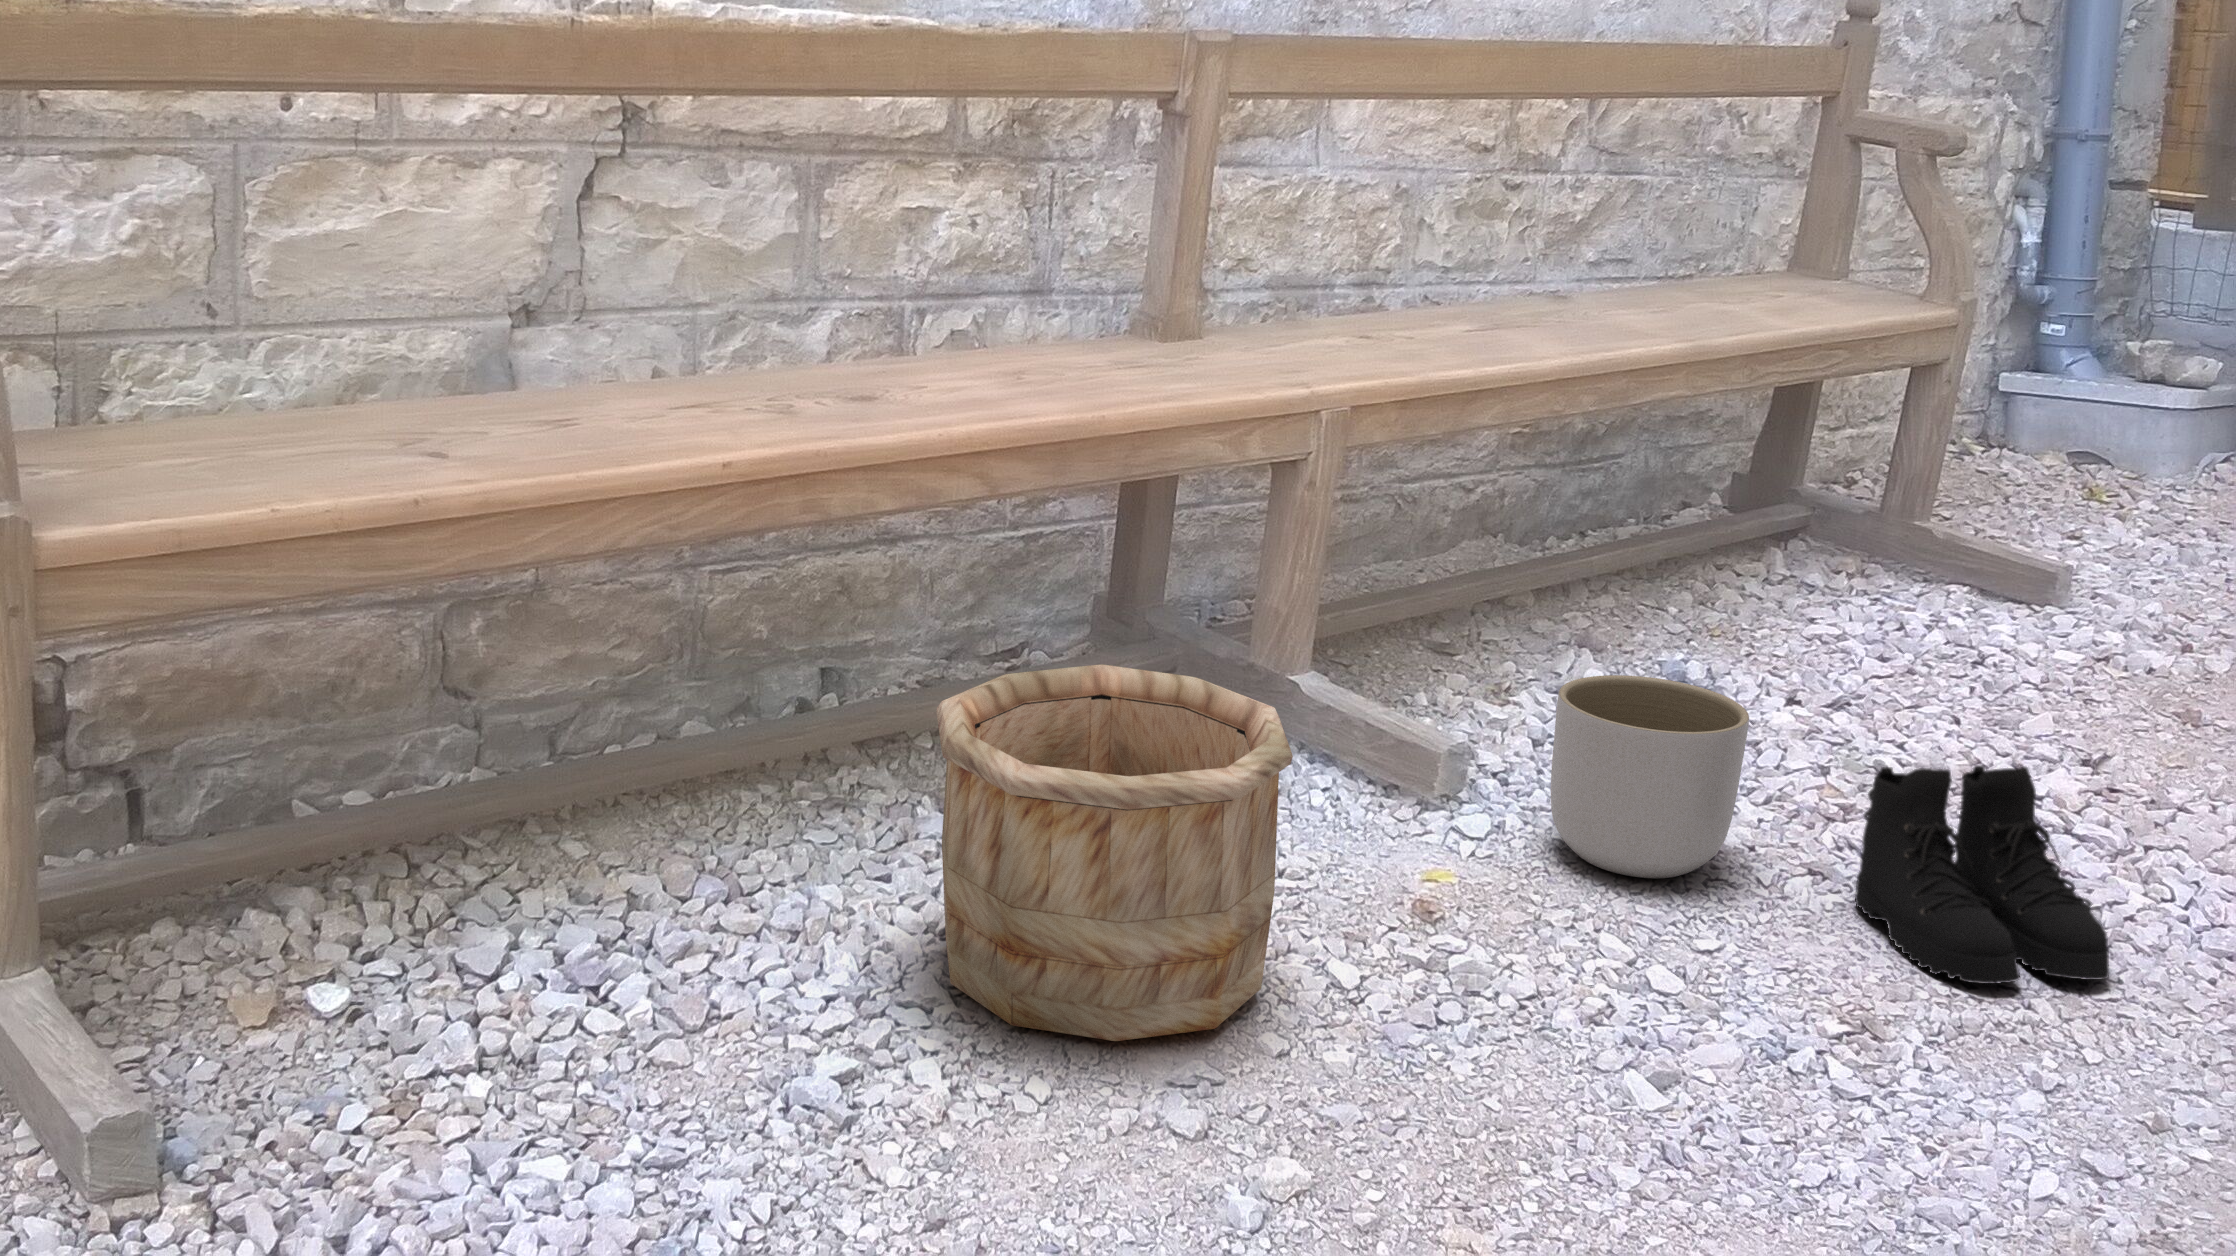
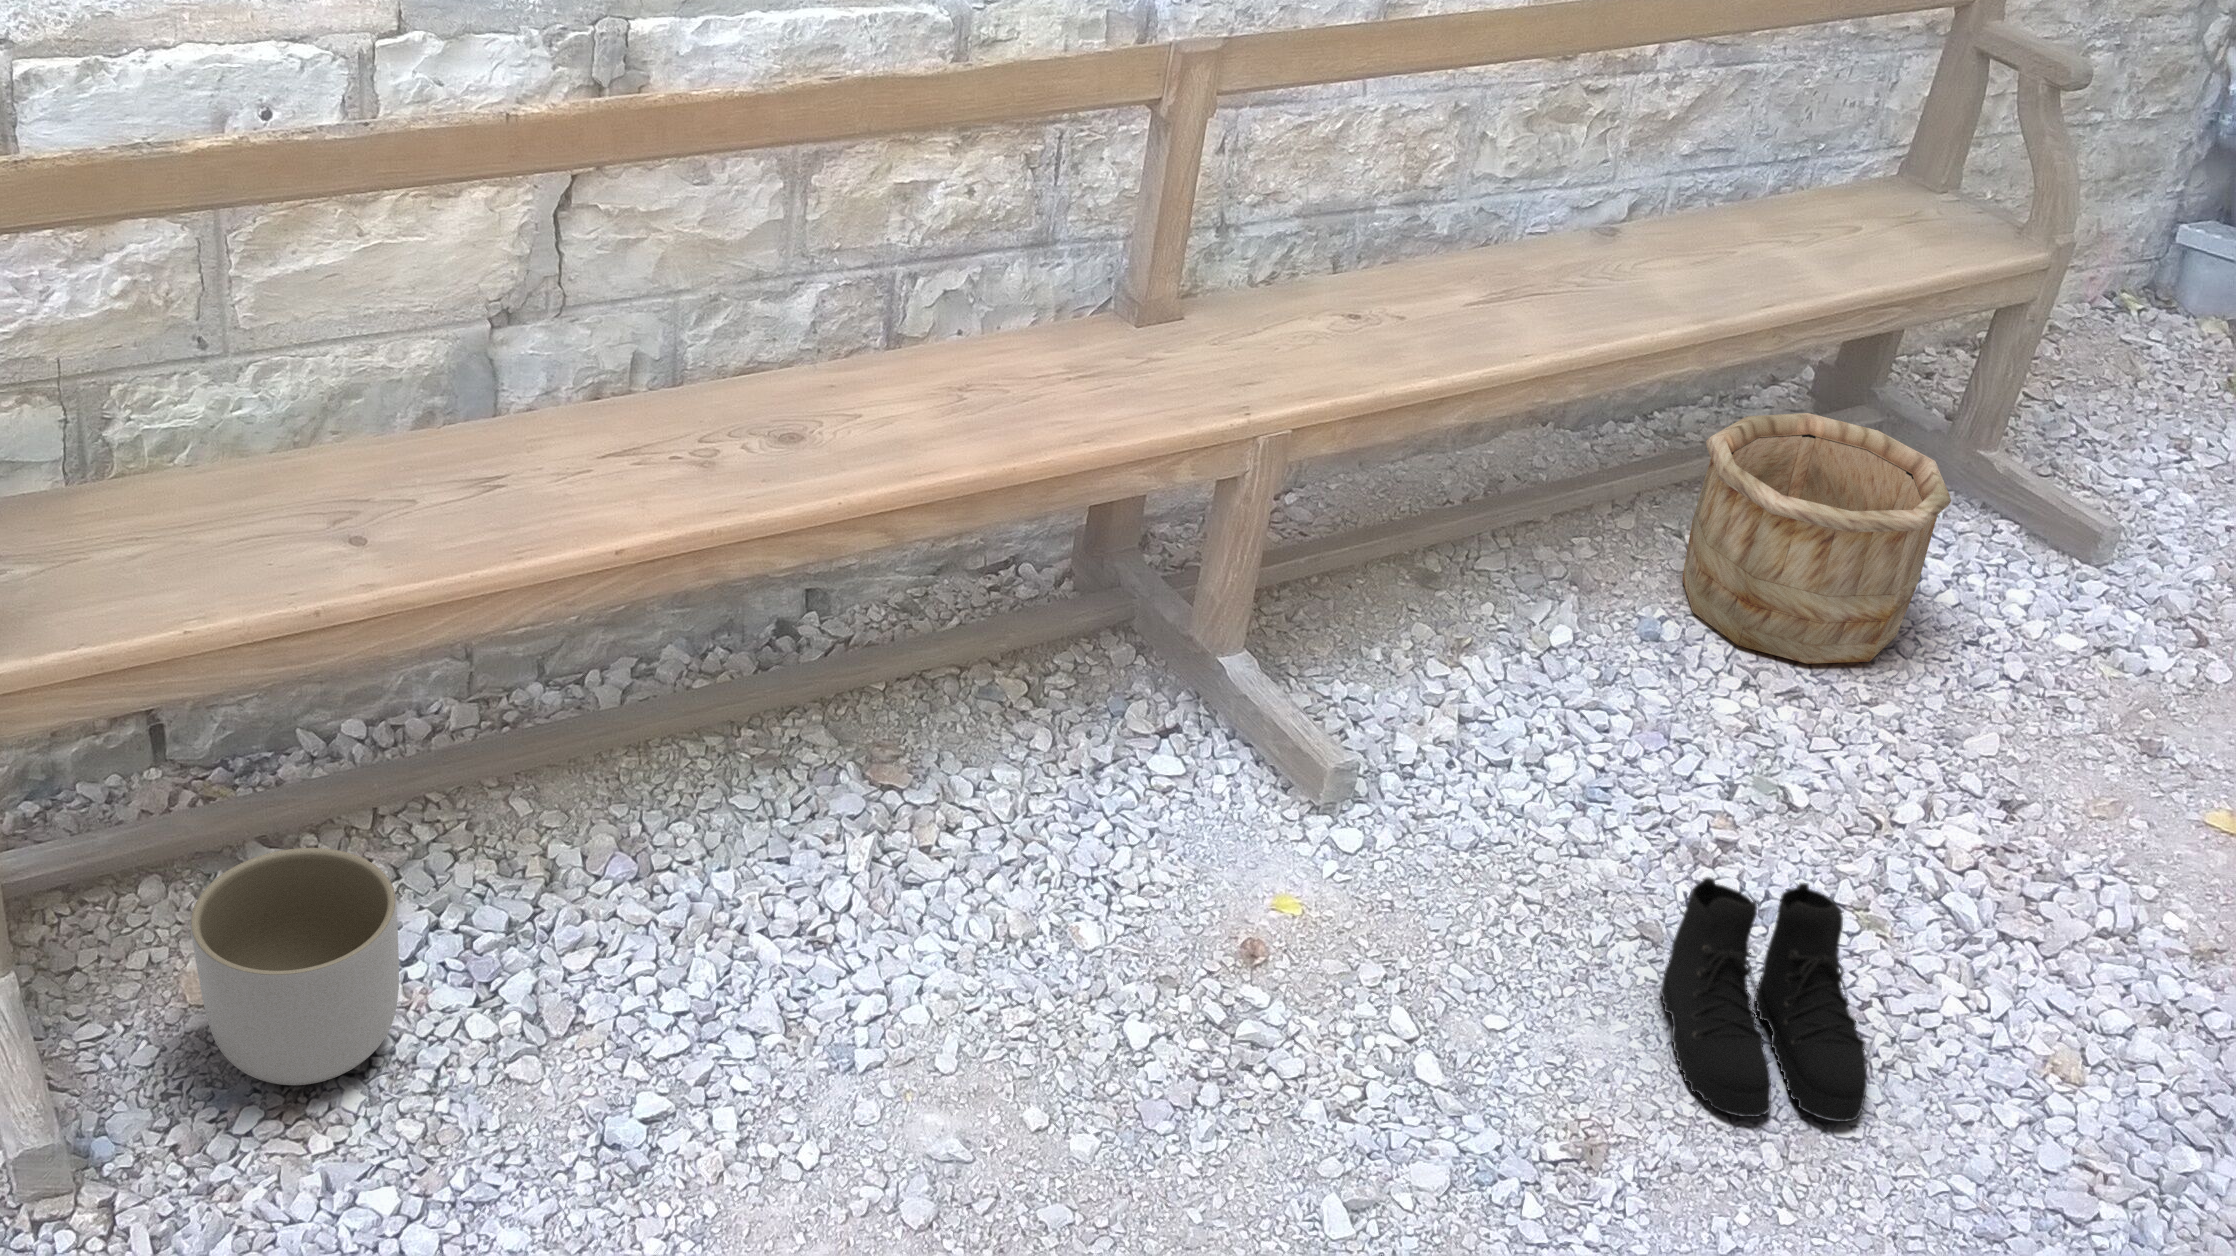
wooden bucket: present [936,664,1293,1041] -> present [1682,413,1951,664]
planter: present [1551,675,1749,878] -> present [191,848,399,1085]

